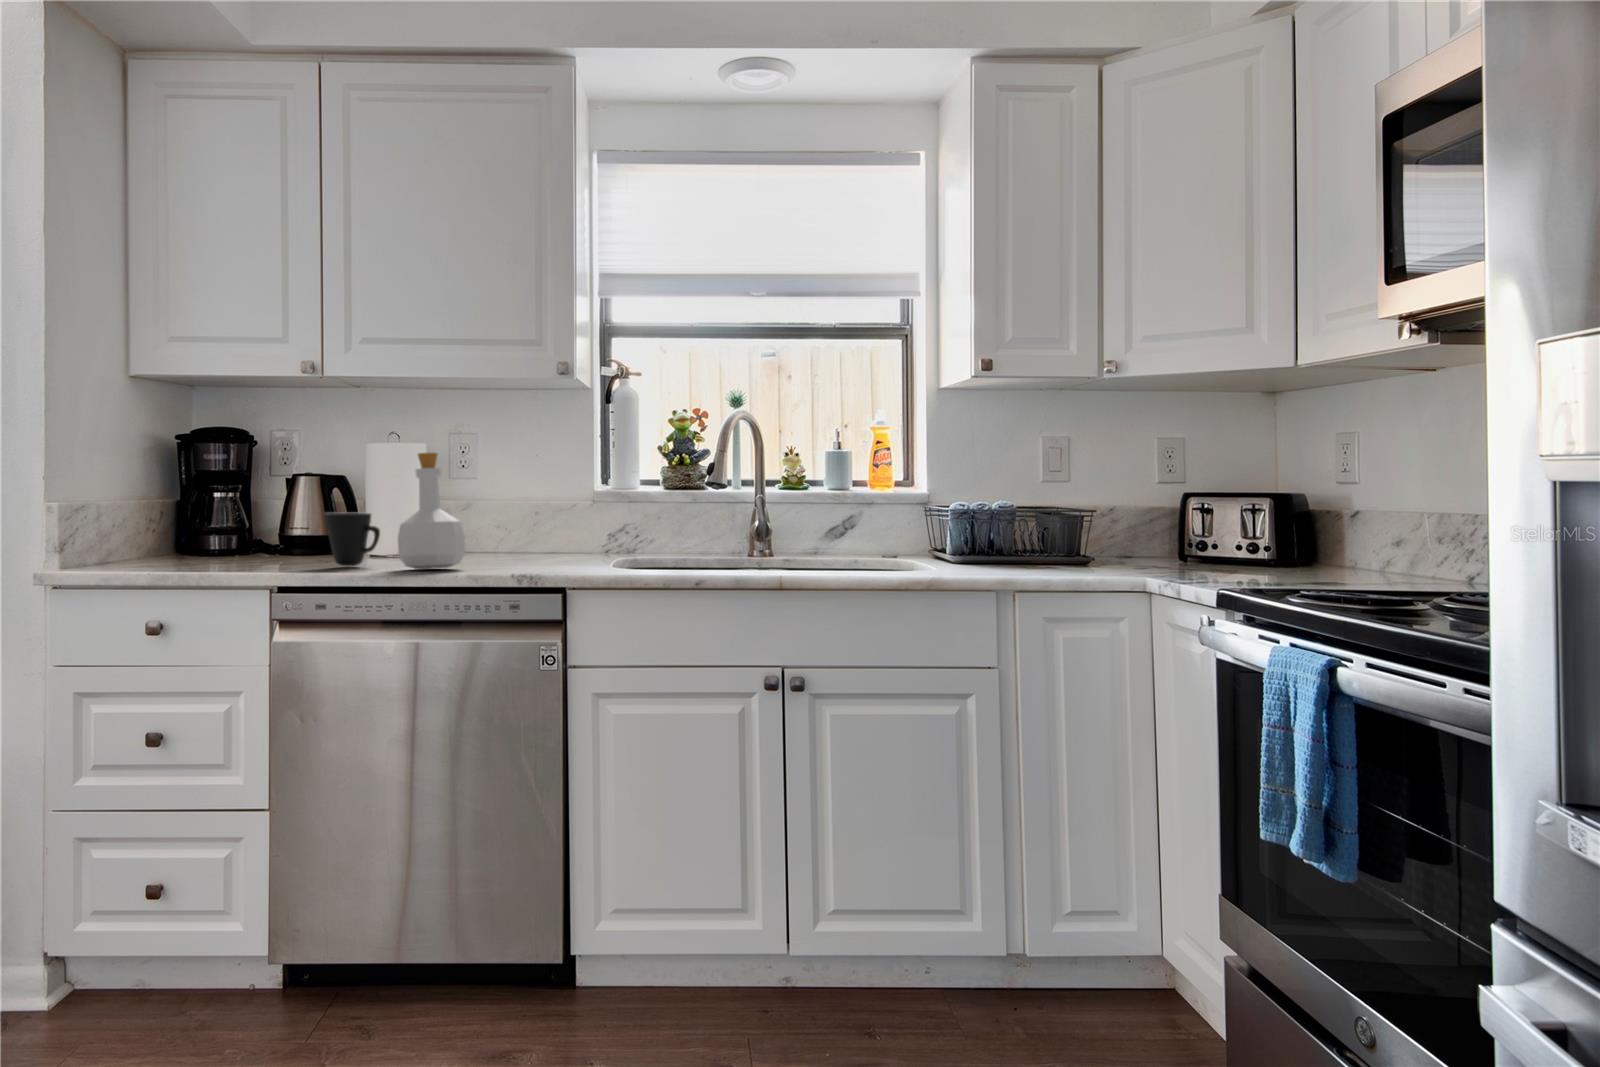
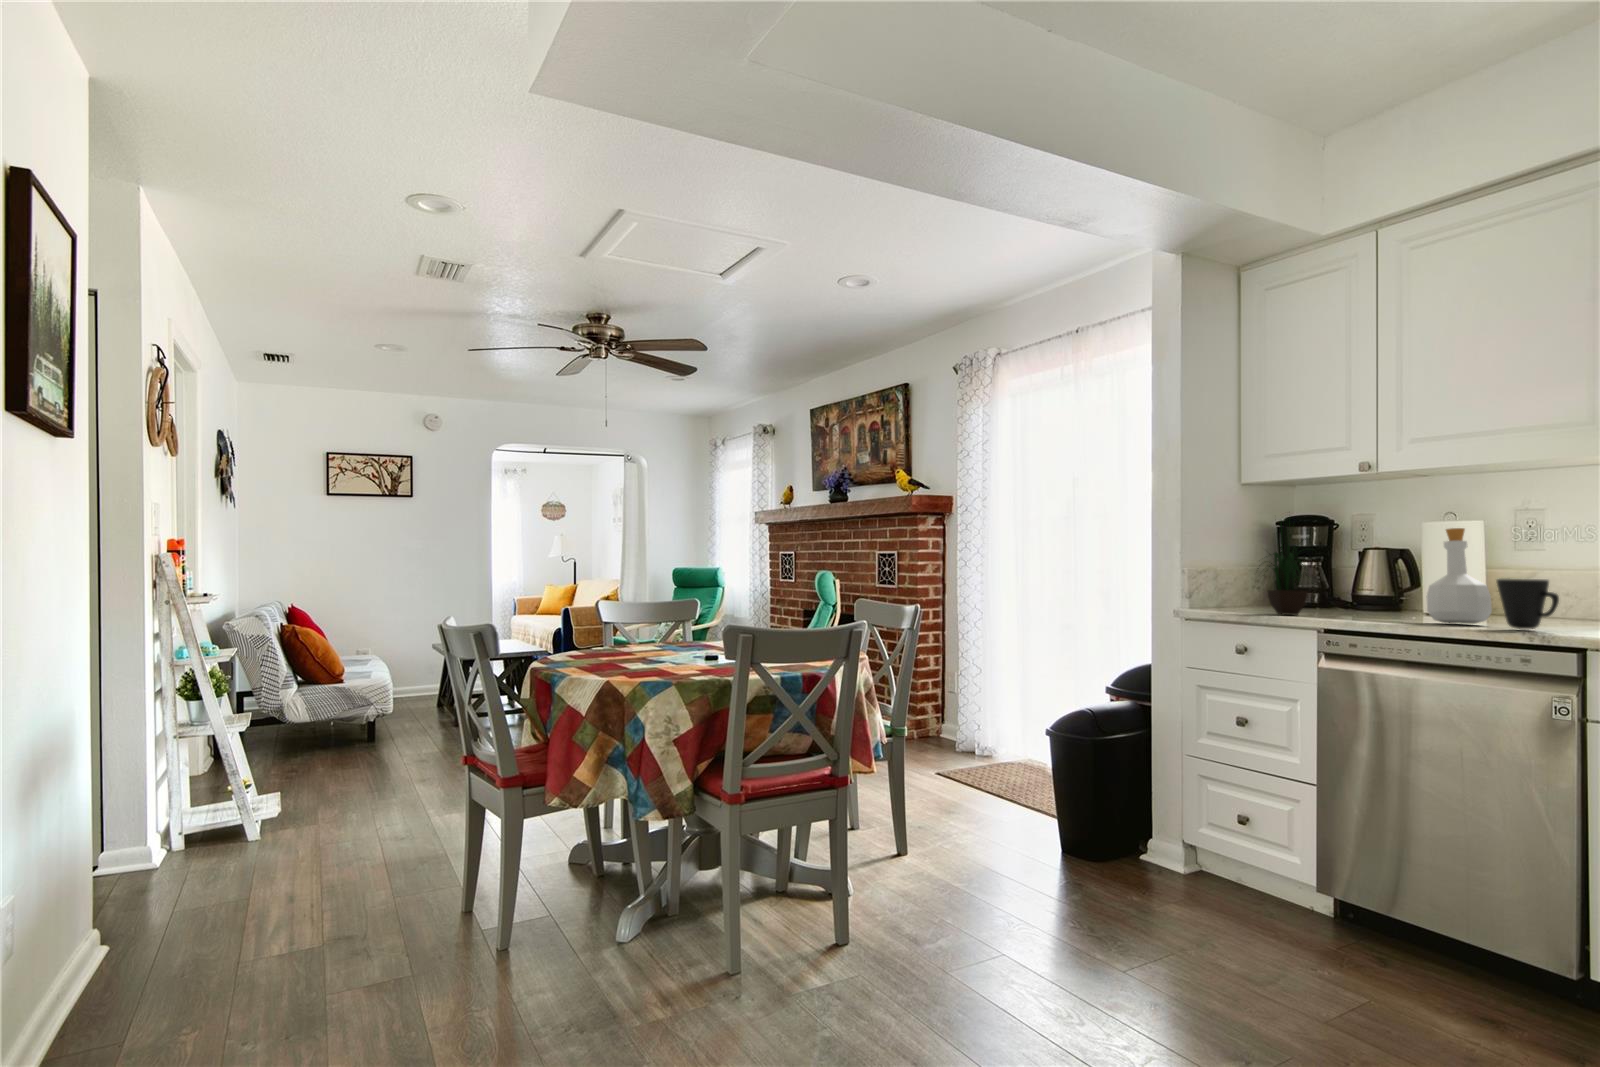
potted plant: none [160,404,261,571] -> present [1267,524,1308,615]
mug: present [325,513,380,567] -> present [1497,578,1559,629]

